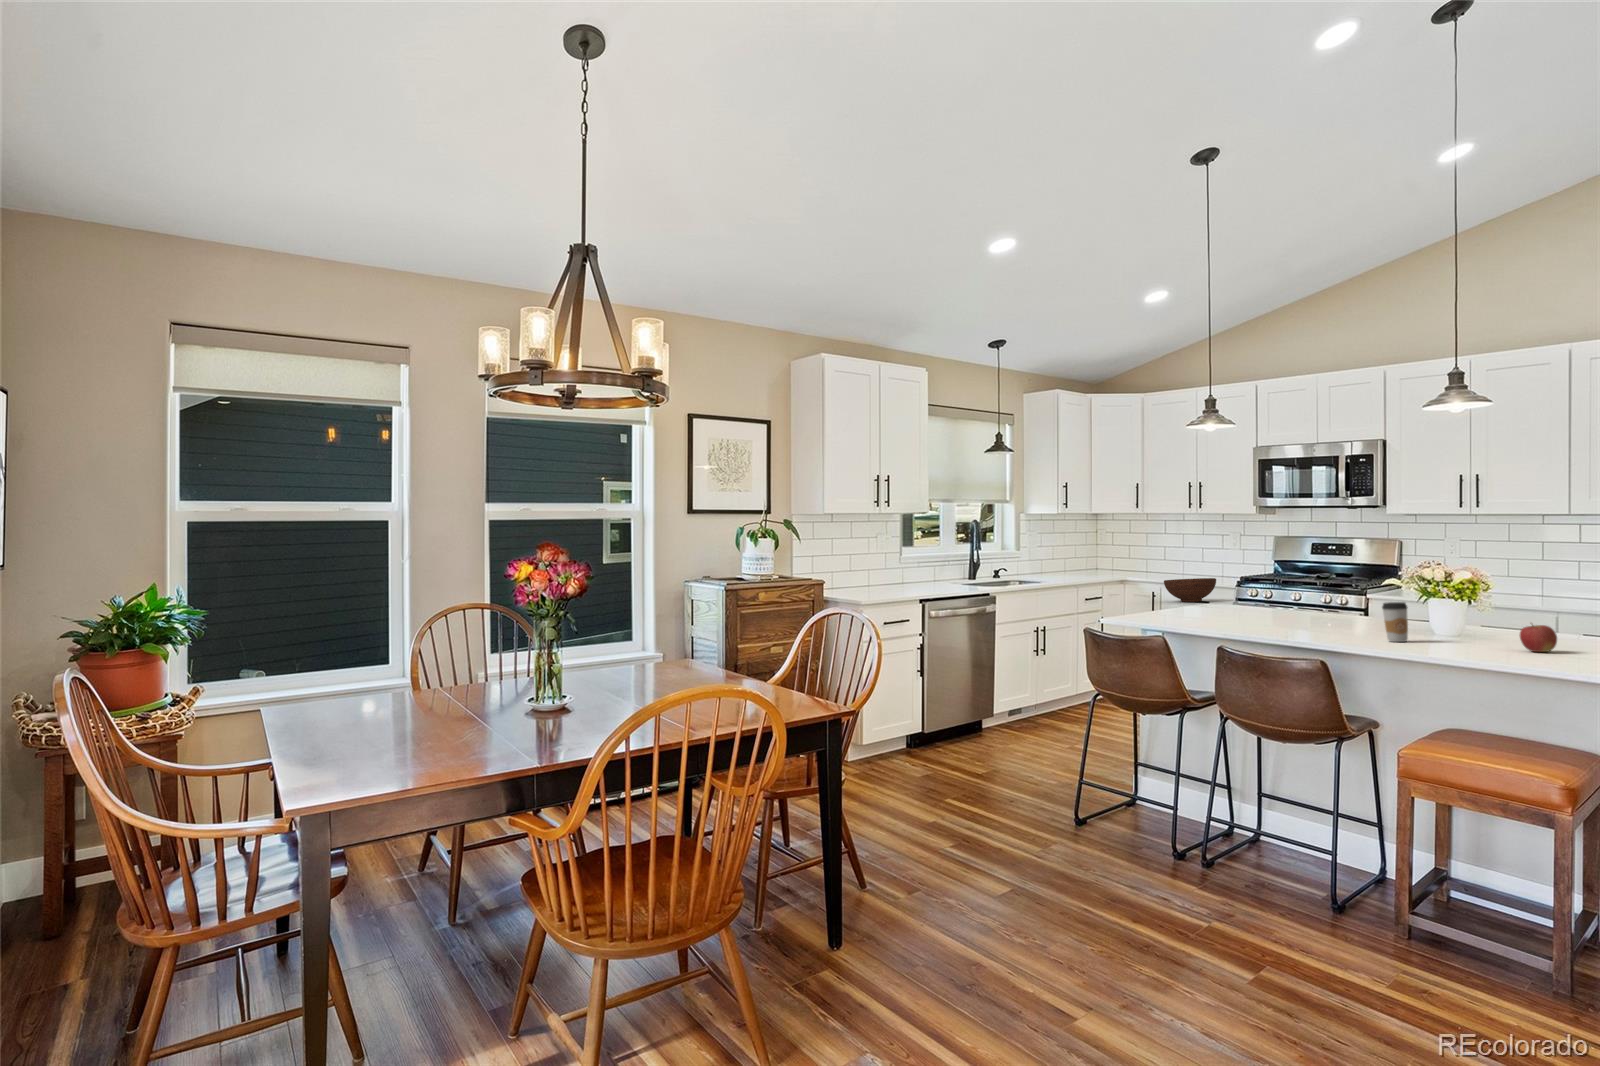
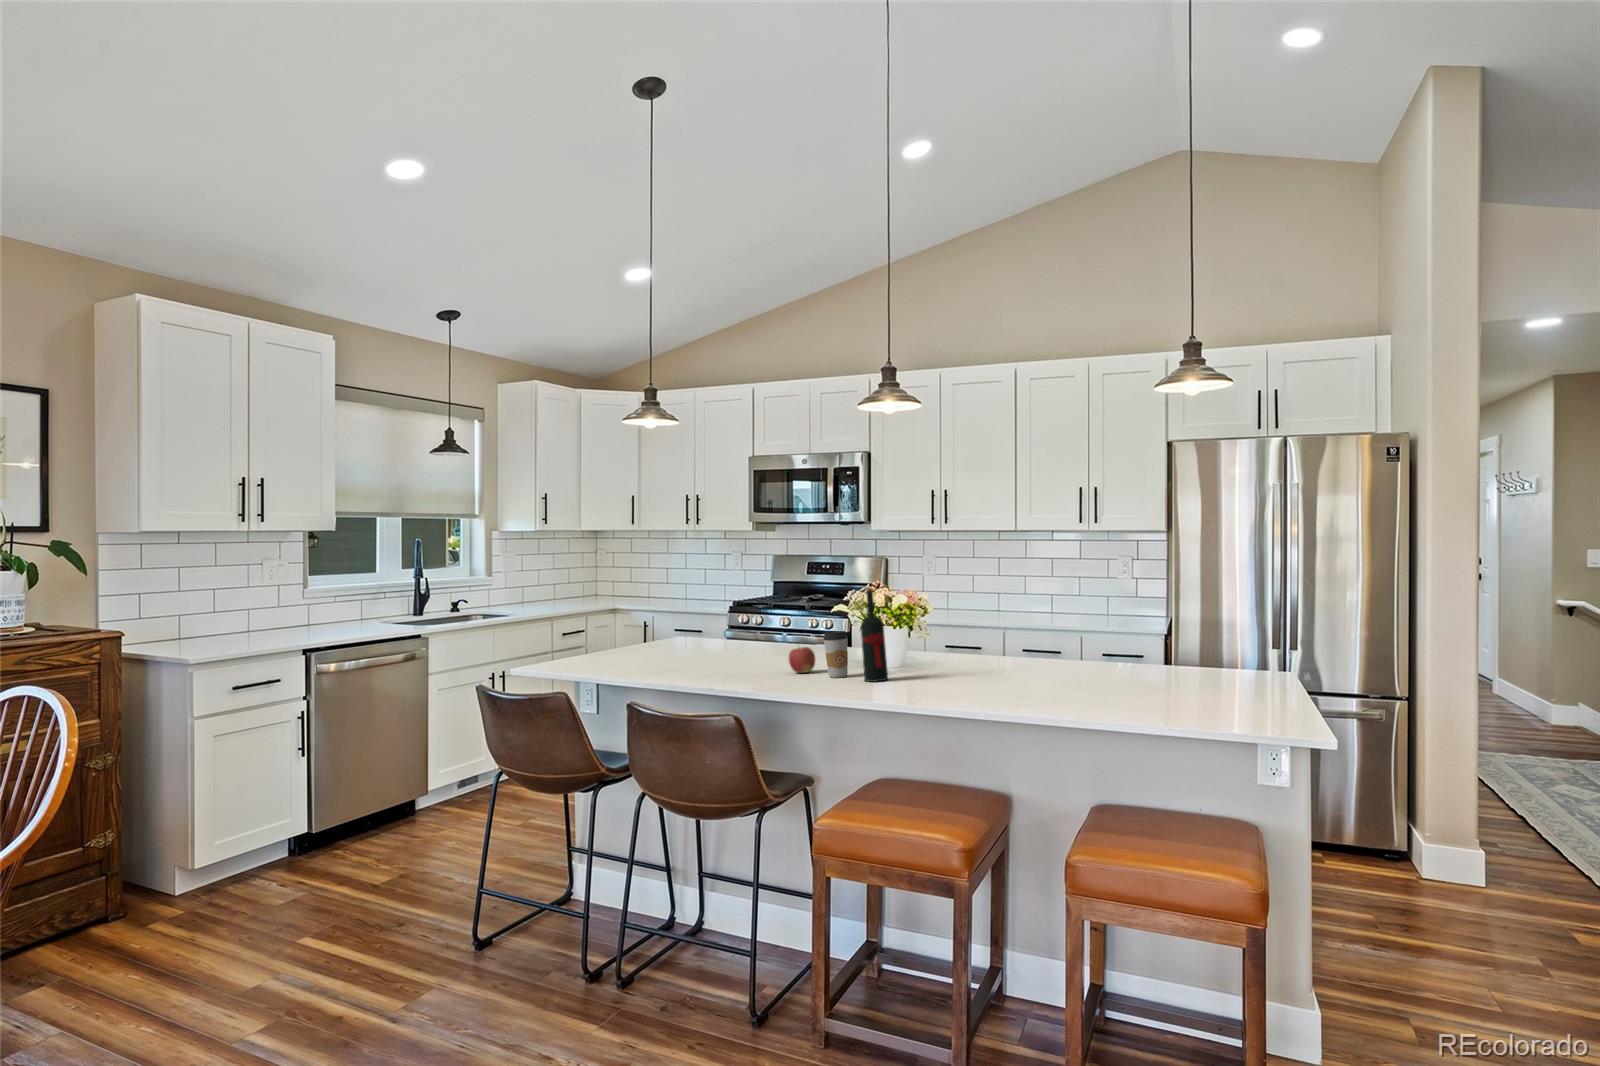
wine bottle: none [1426,564,1456,647] -> present [861,587,888,682]
fruit bowl: present [1164,578,1216,602] -> none [663,603,717,631]
apple: present [1520,624,1557,652] -> present [789,647,815,673]

